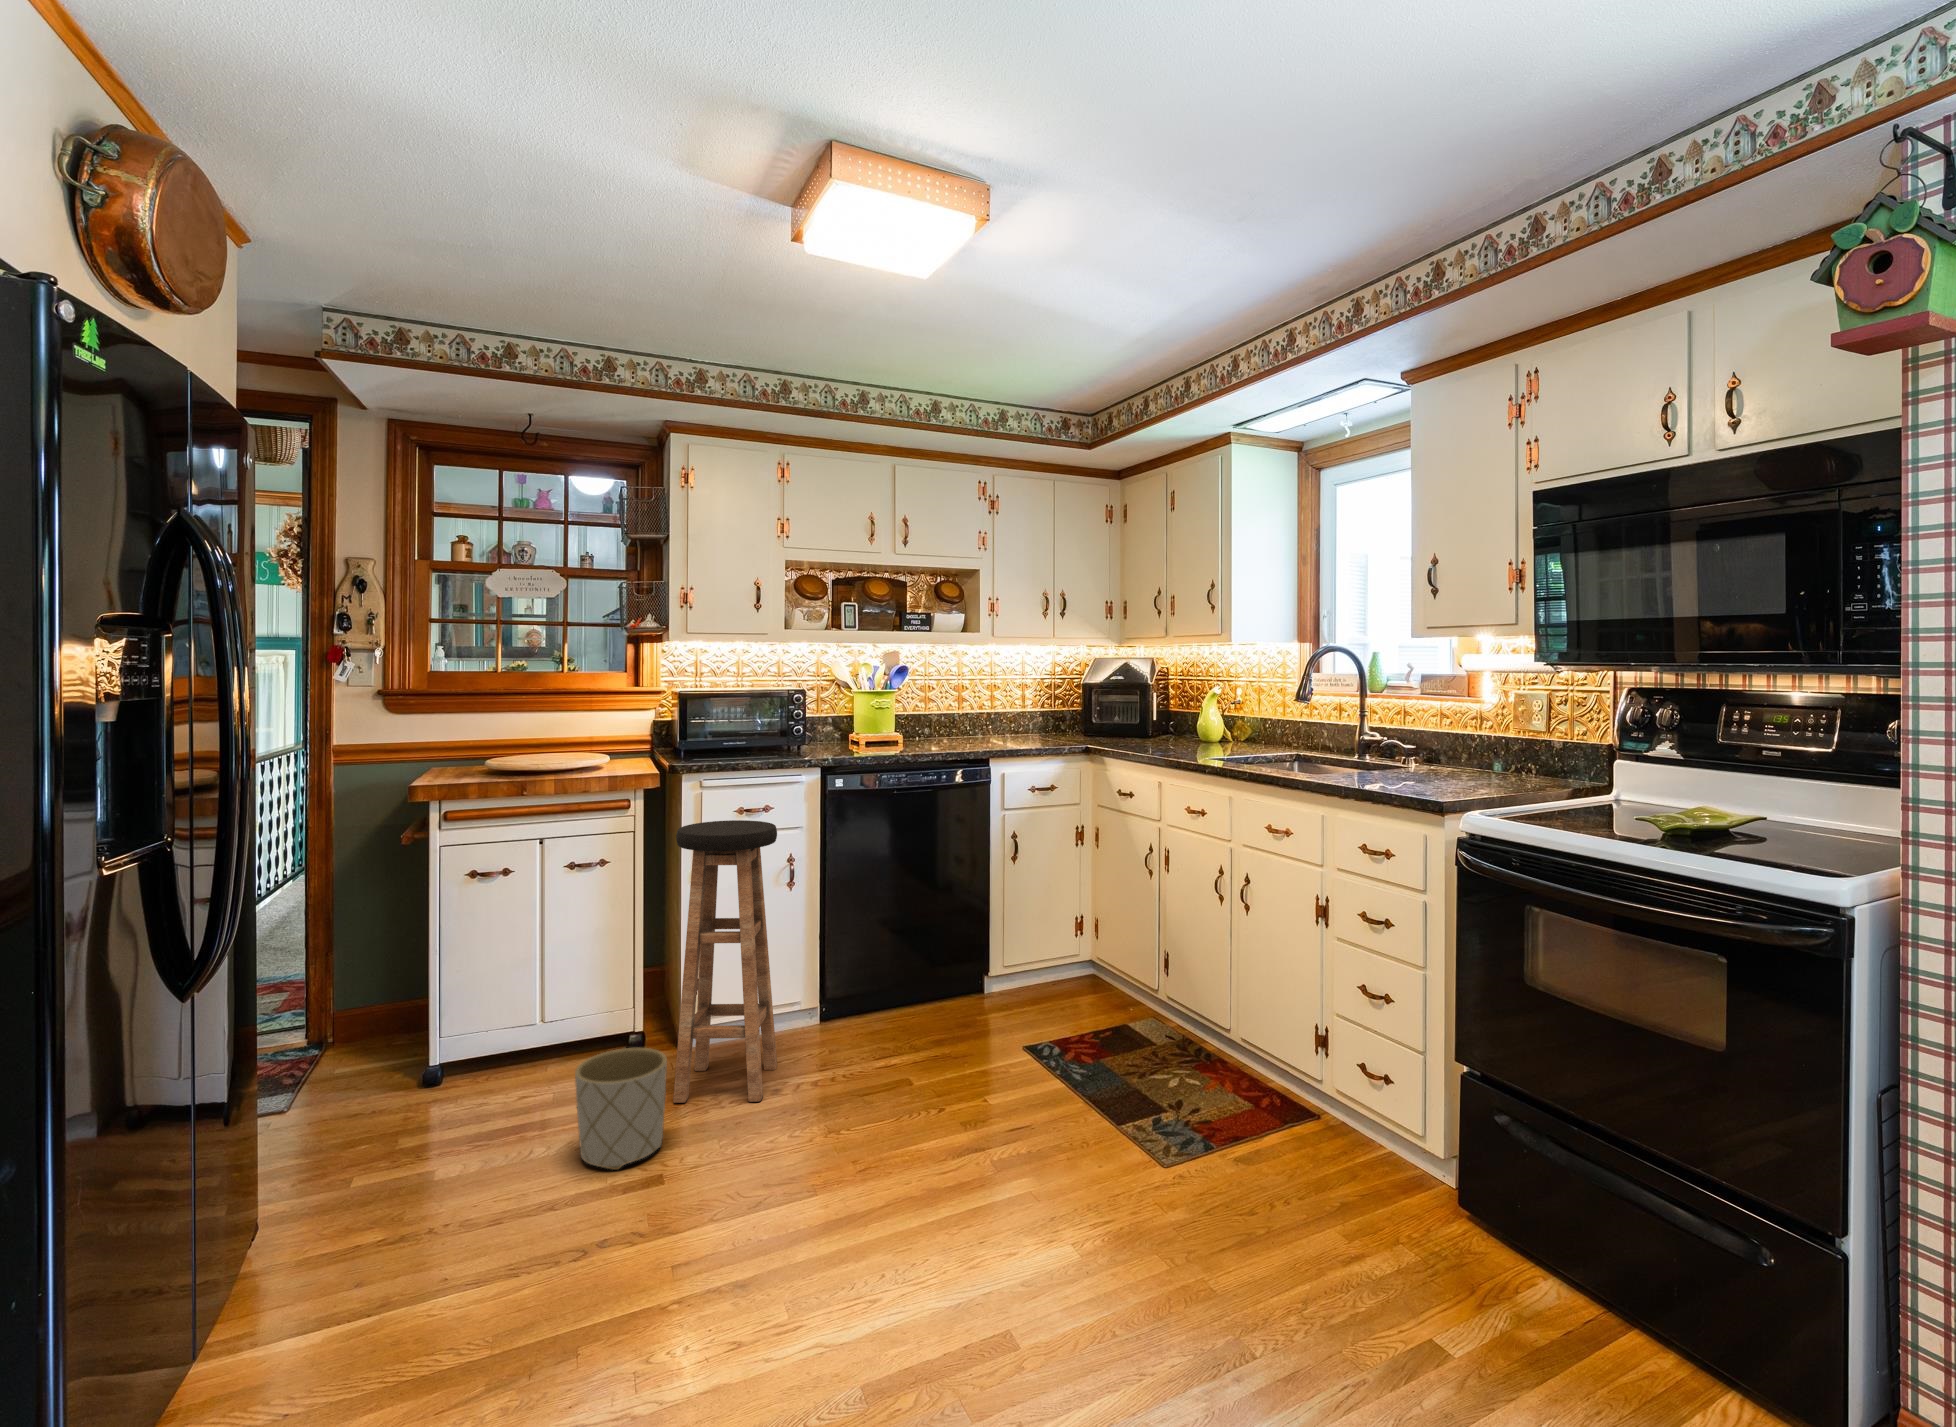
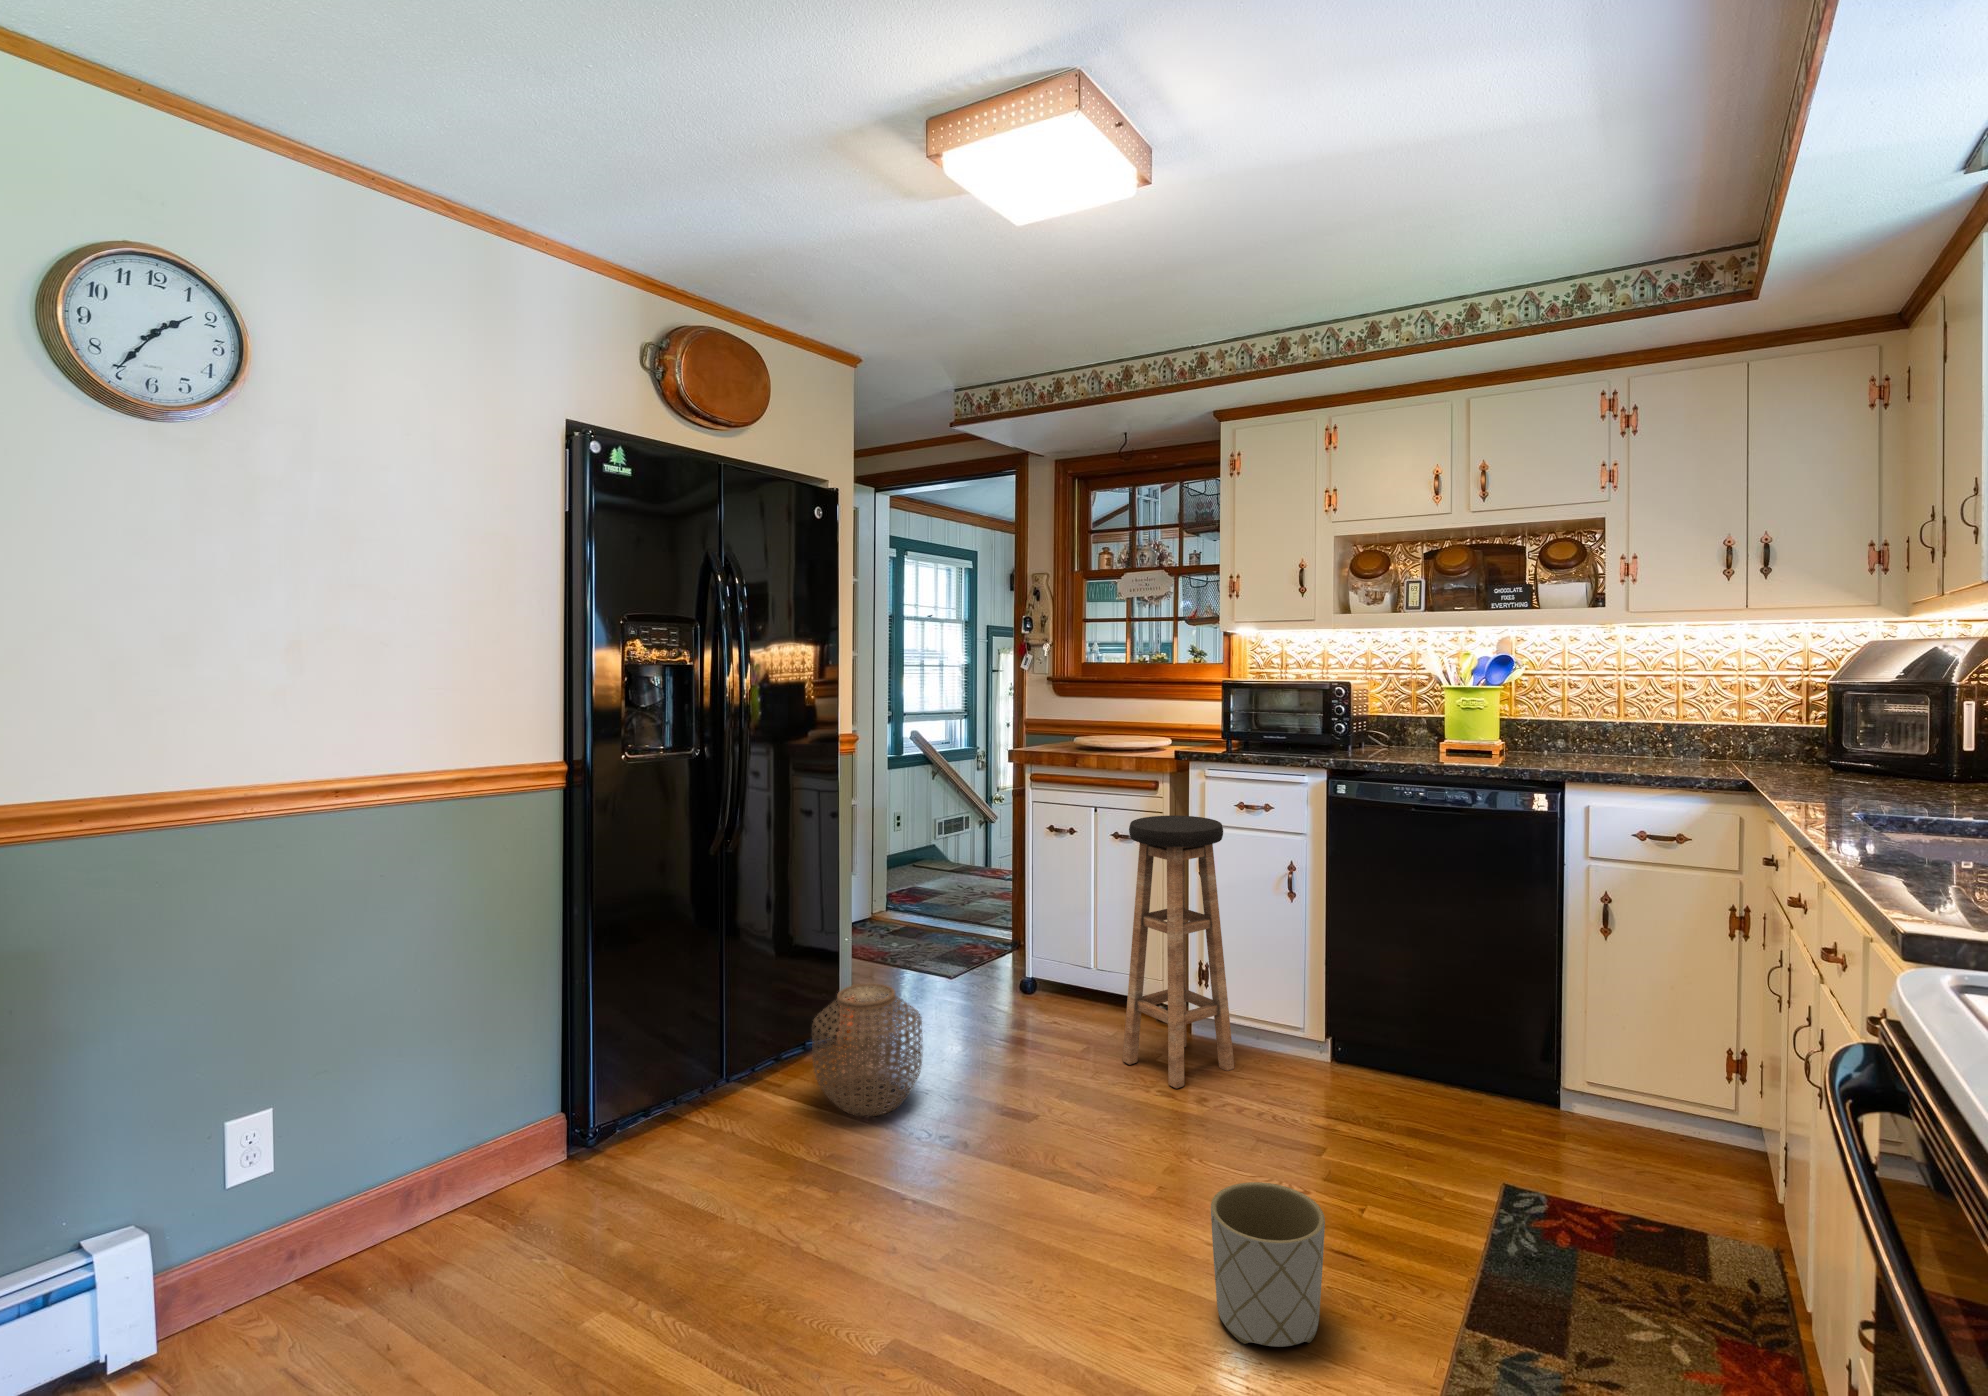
planter: present [575,1048,667,1170] -> present [1211,1182,1325,1347]
woven basket: none [330,1108,522,1322] -> present [812,983,922,1116]

